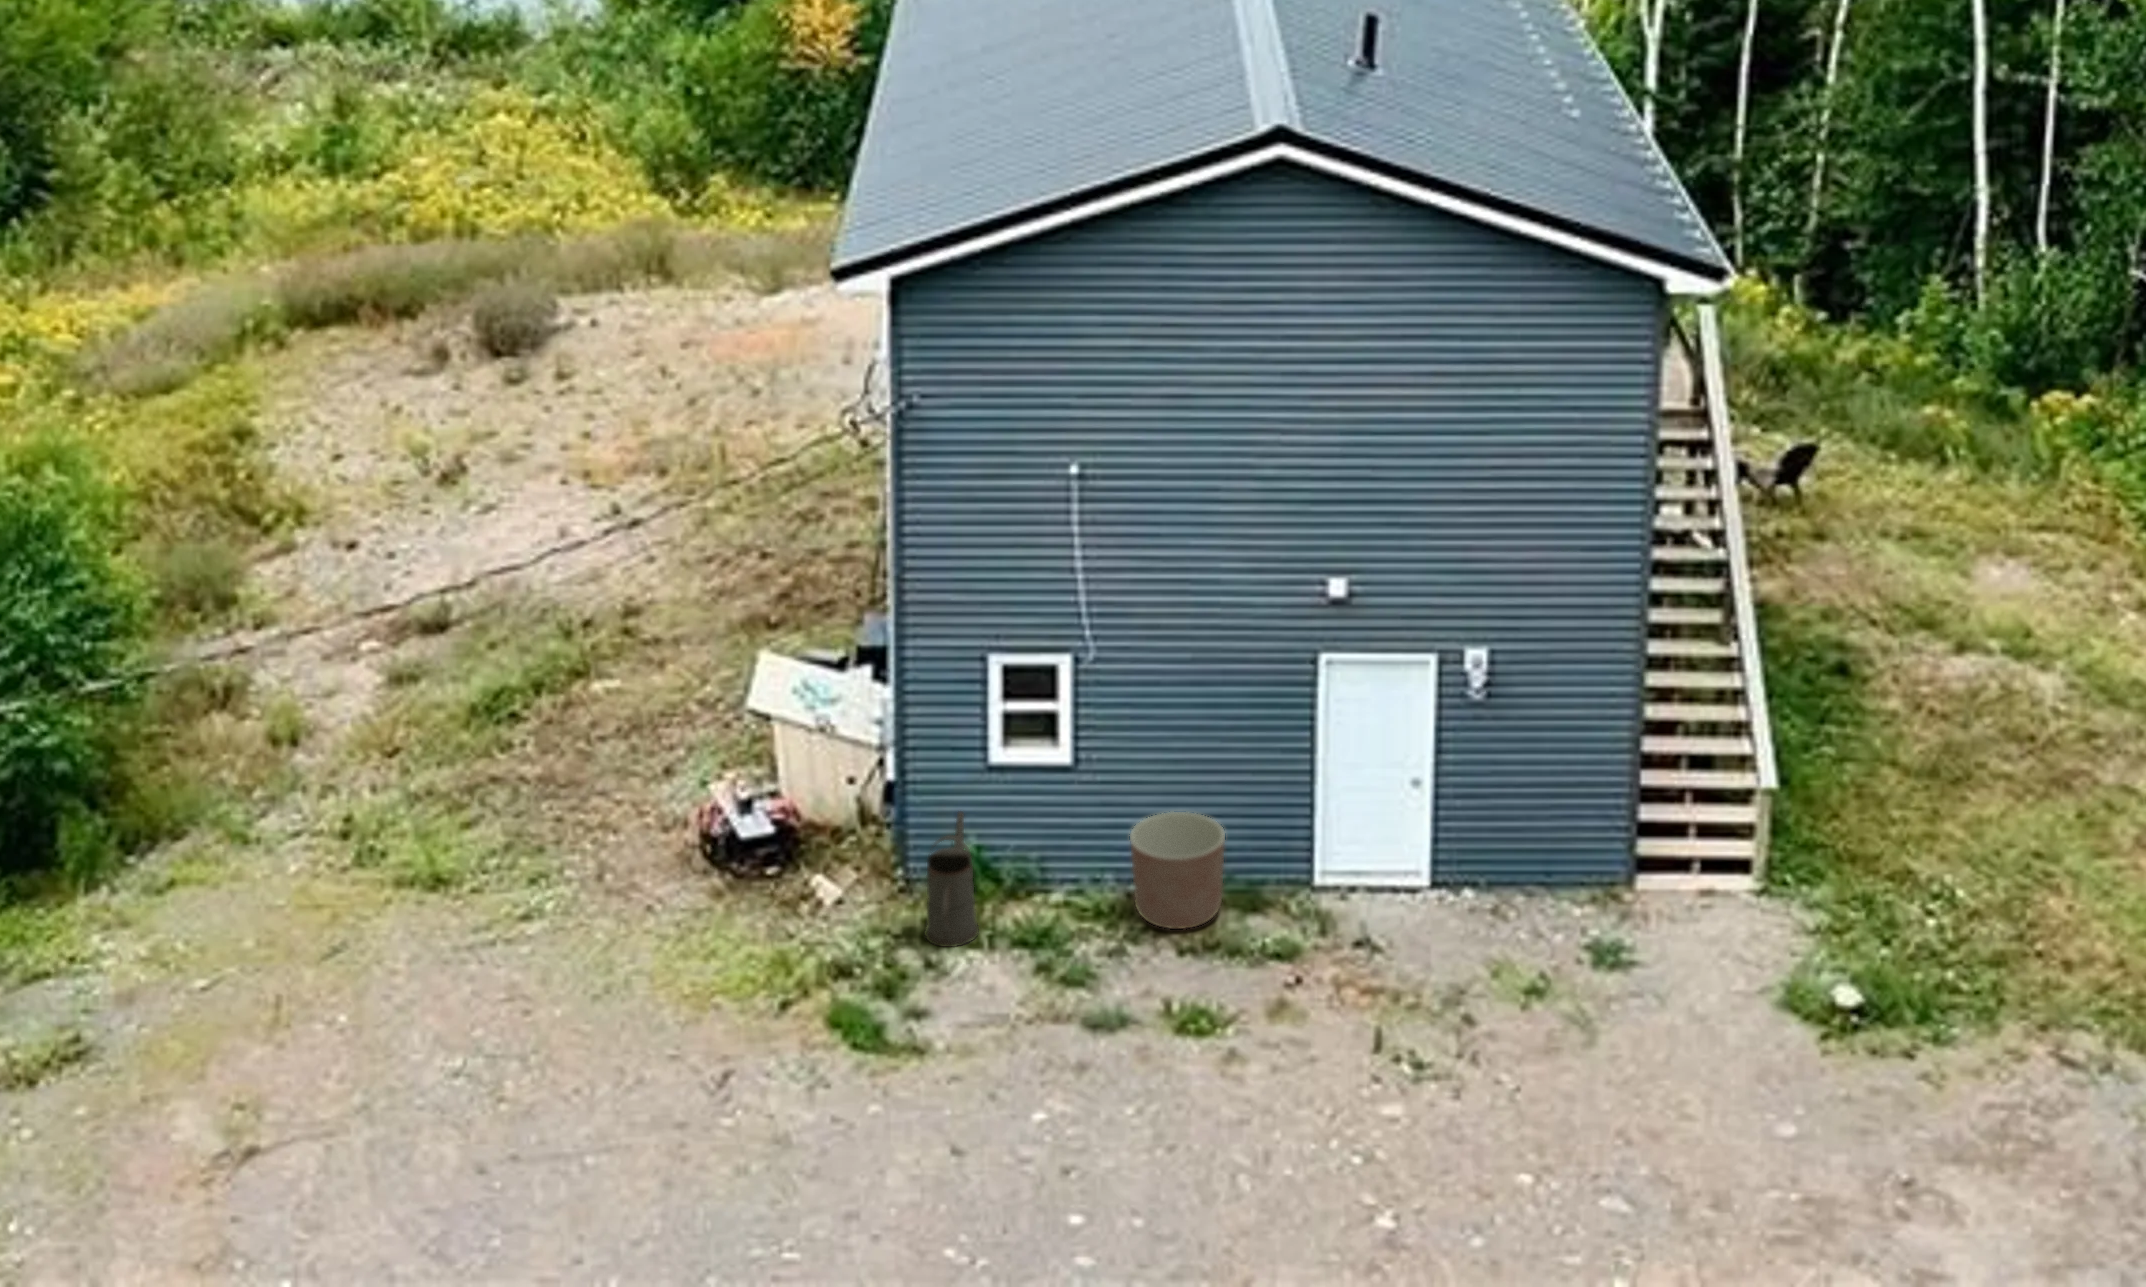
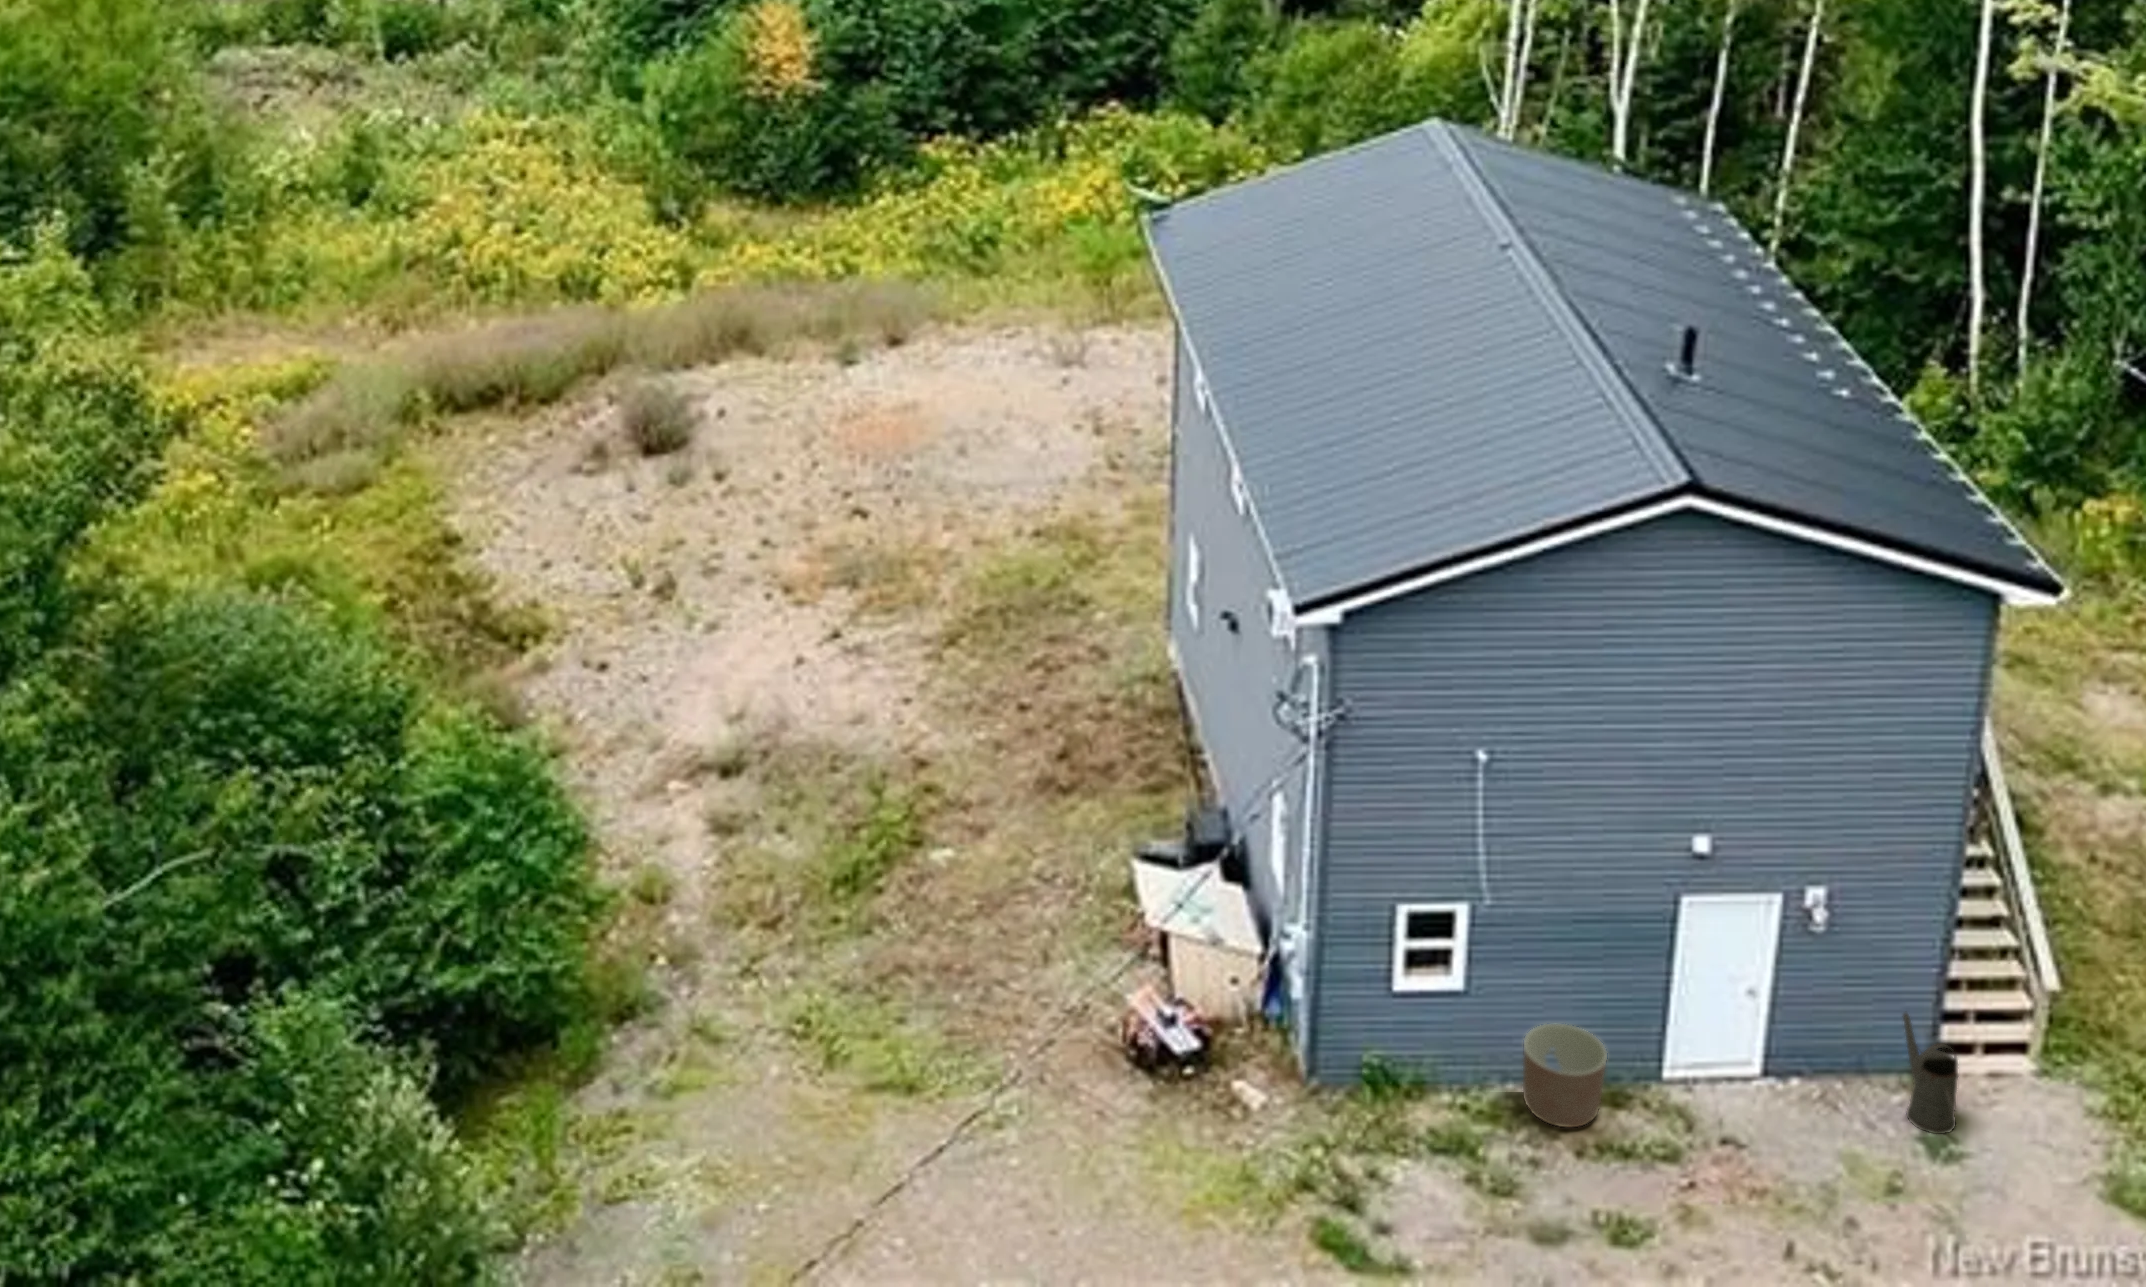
watering can: present [925,812,979,947] -> present [1903,1013,1958,1134]

